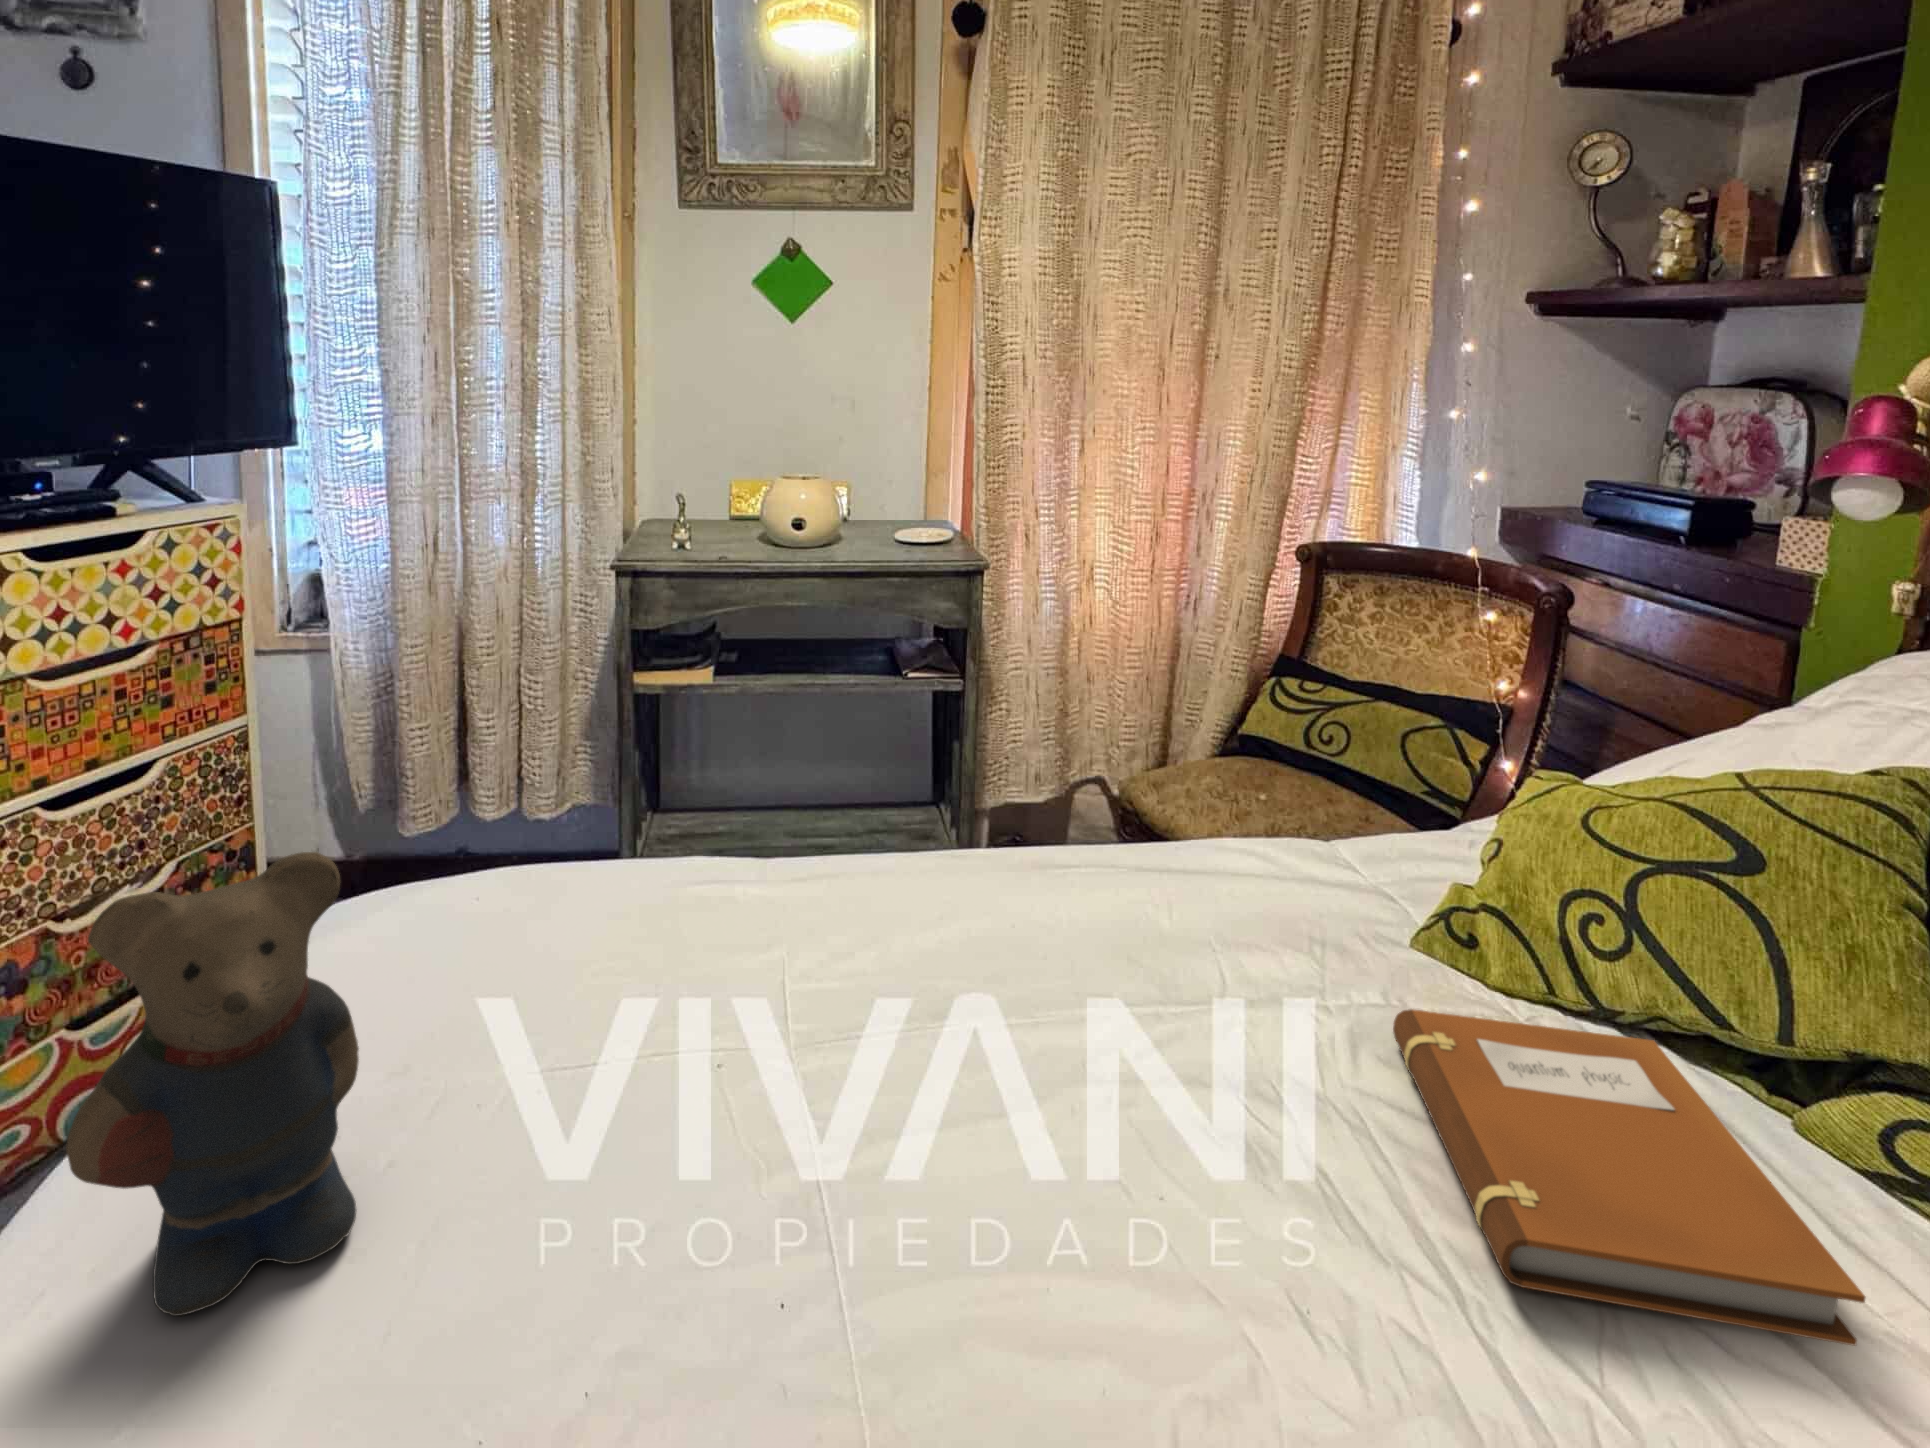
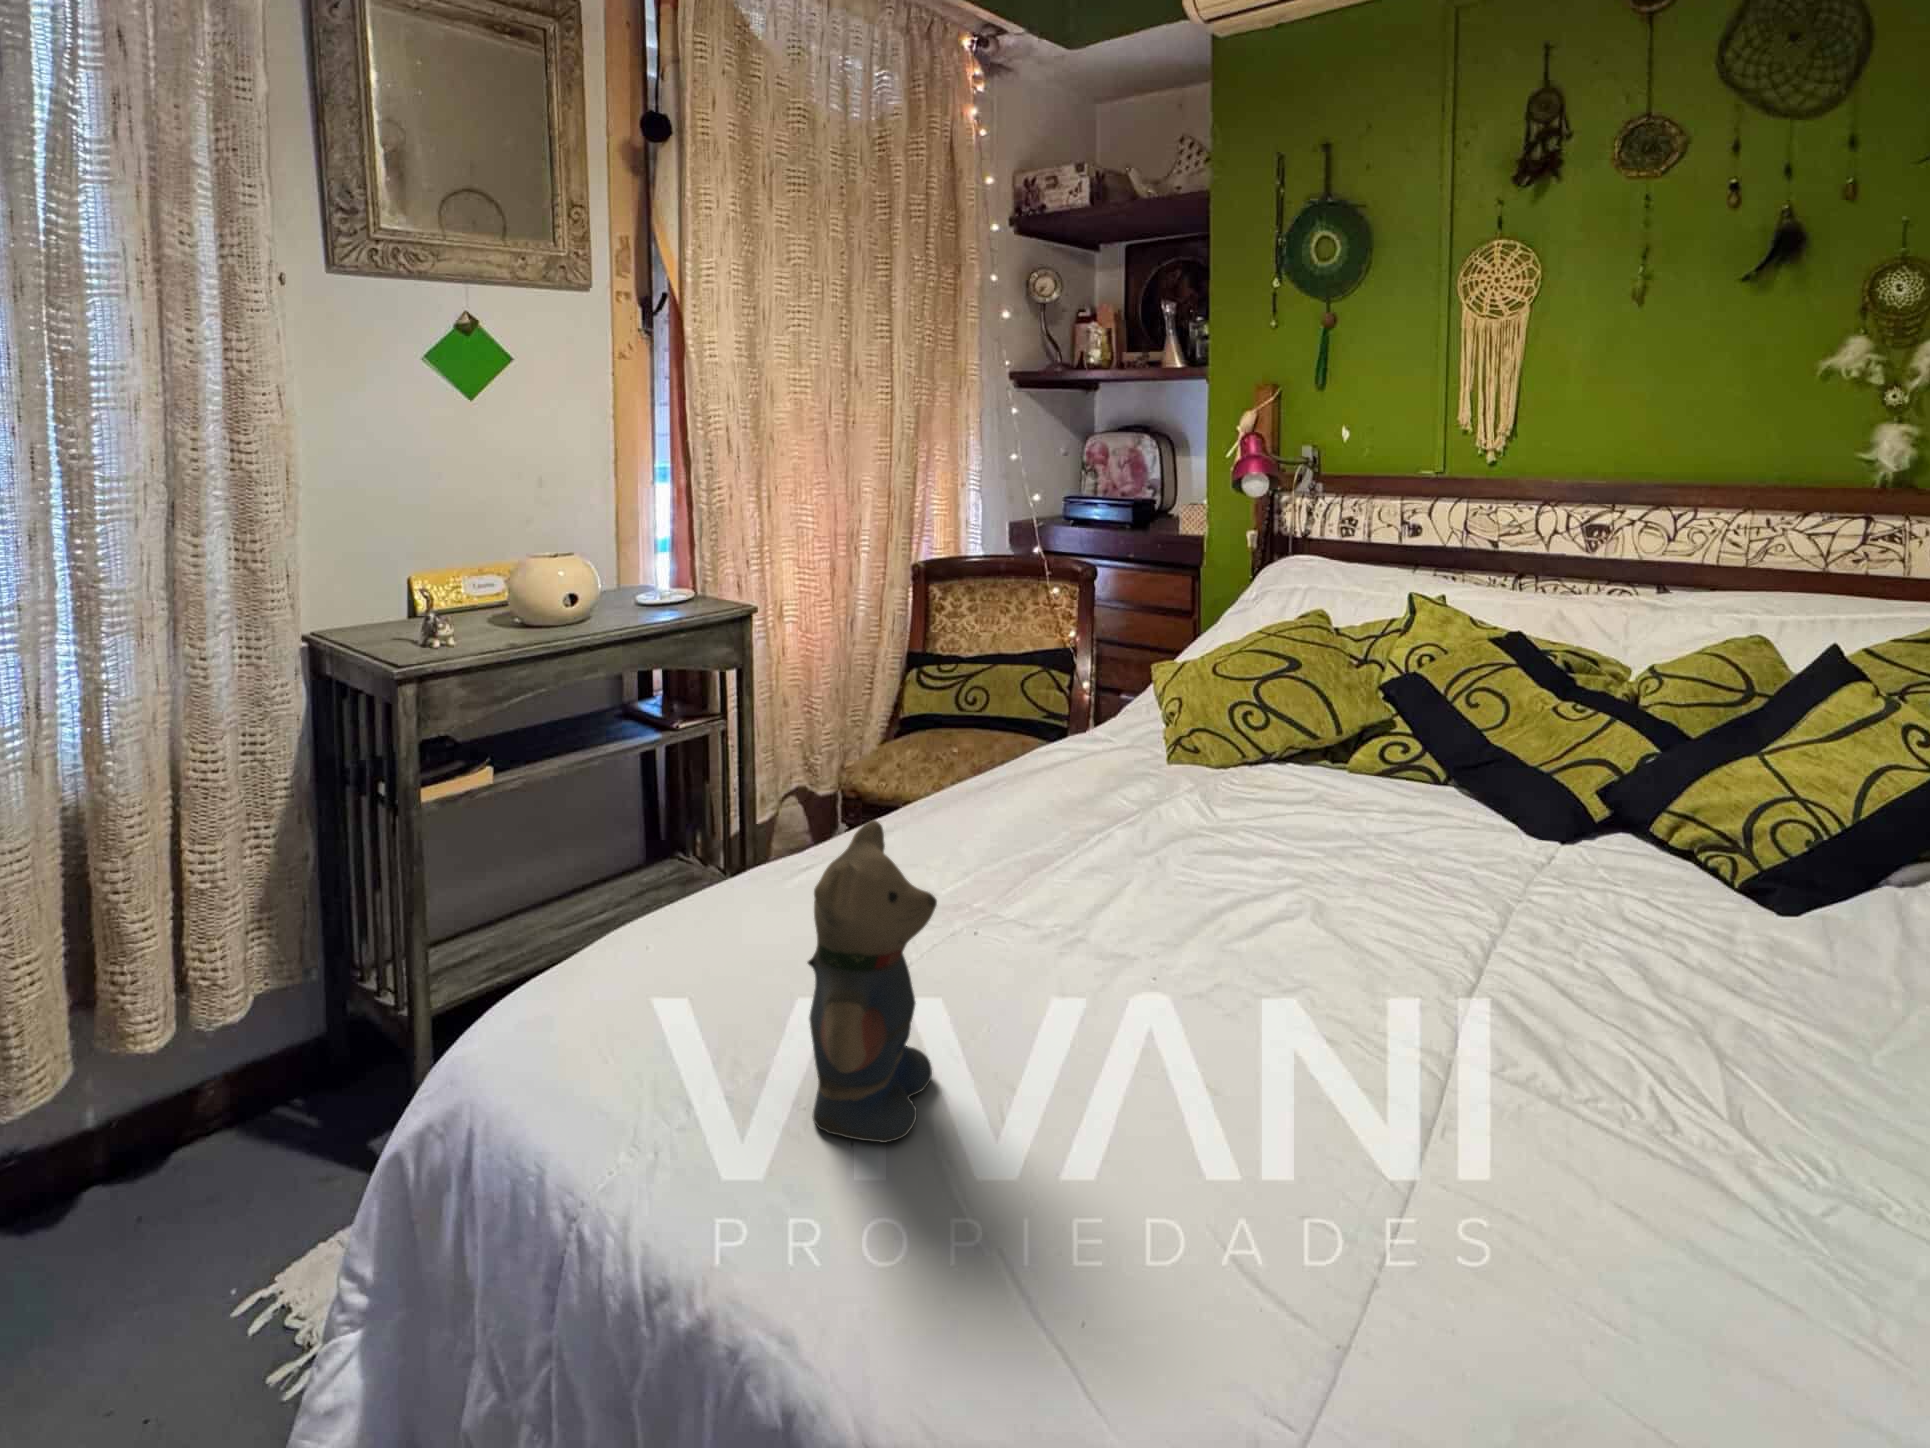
notebook: present [1393,1009,1865,1346] -> none [1217,753,1416,844]

